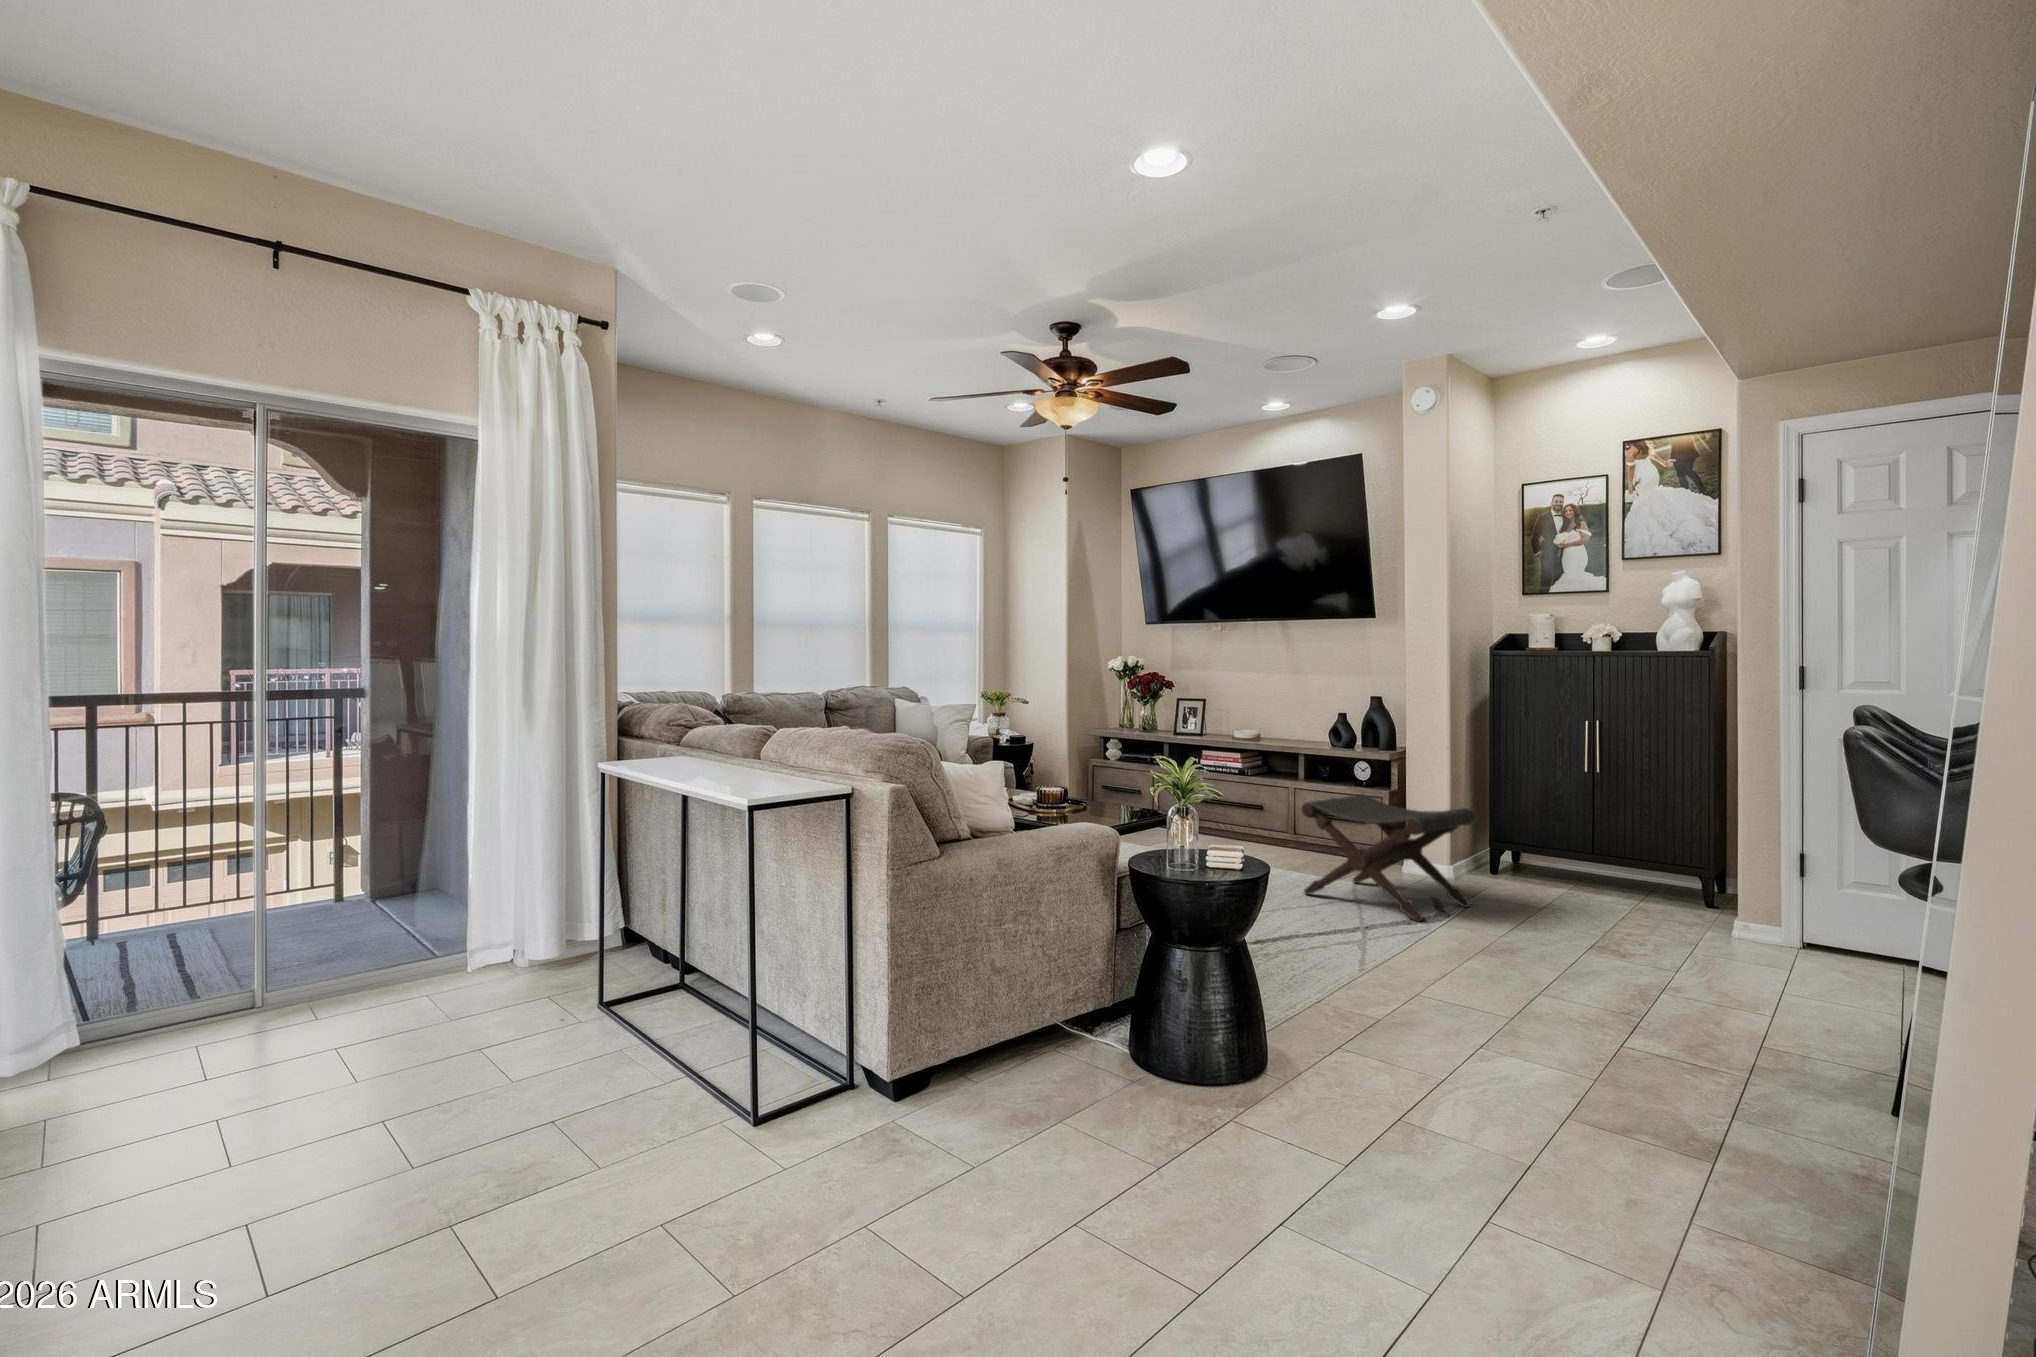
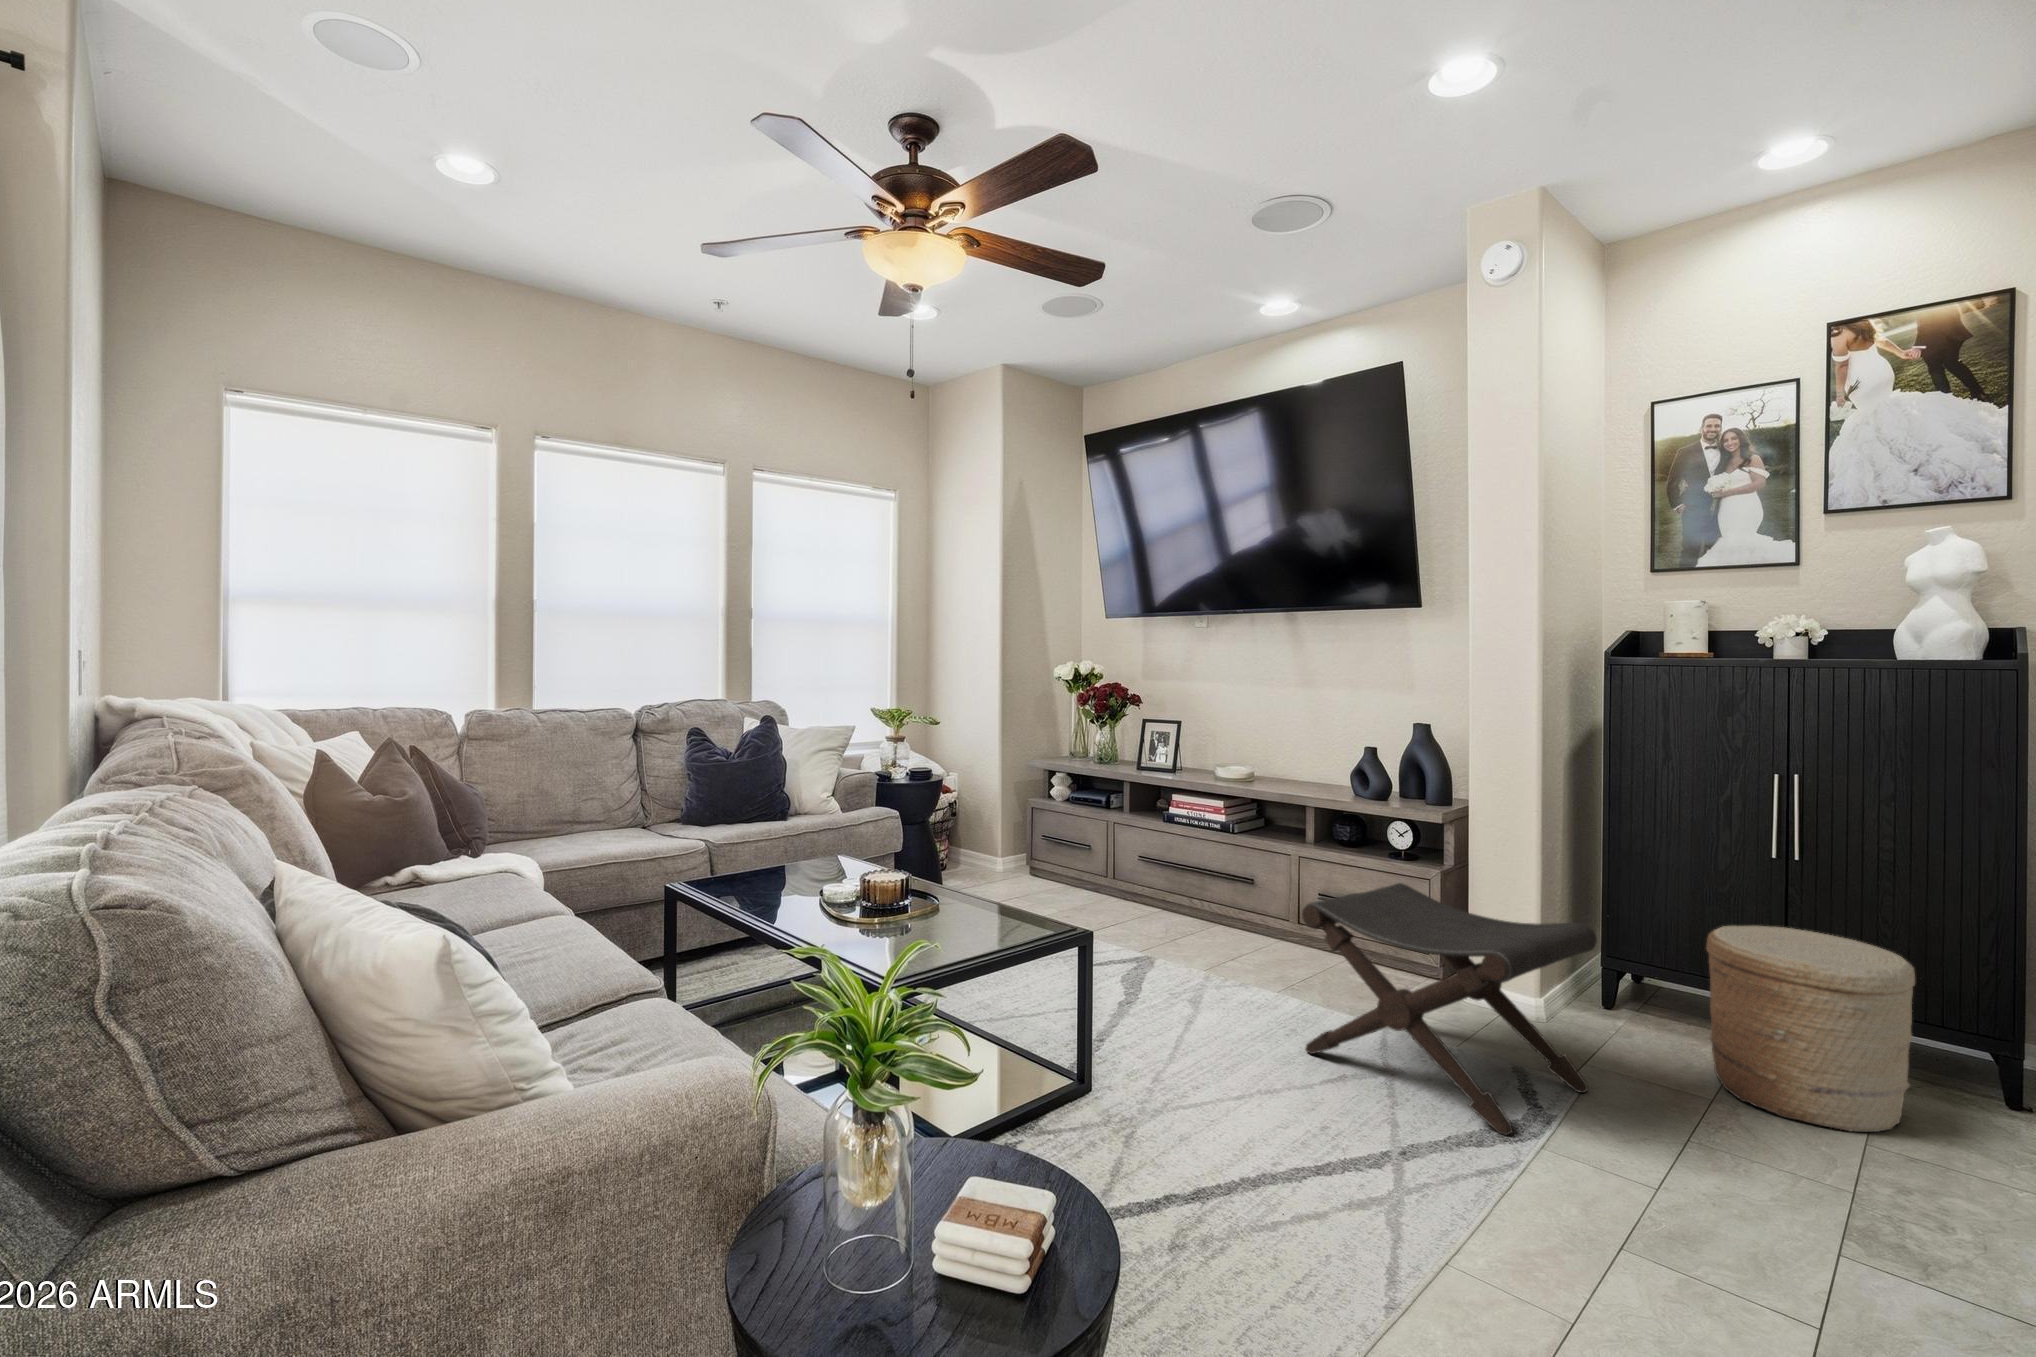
woven basket: none [1540,812,1650,918] -> present [1706,926,1915,1132]

